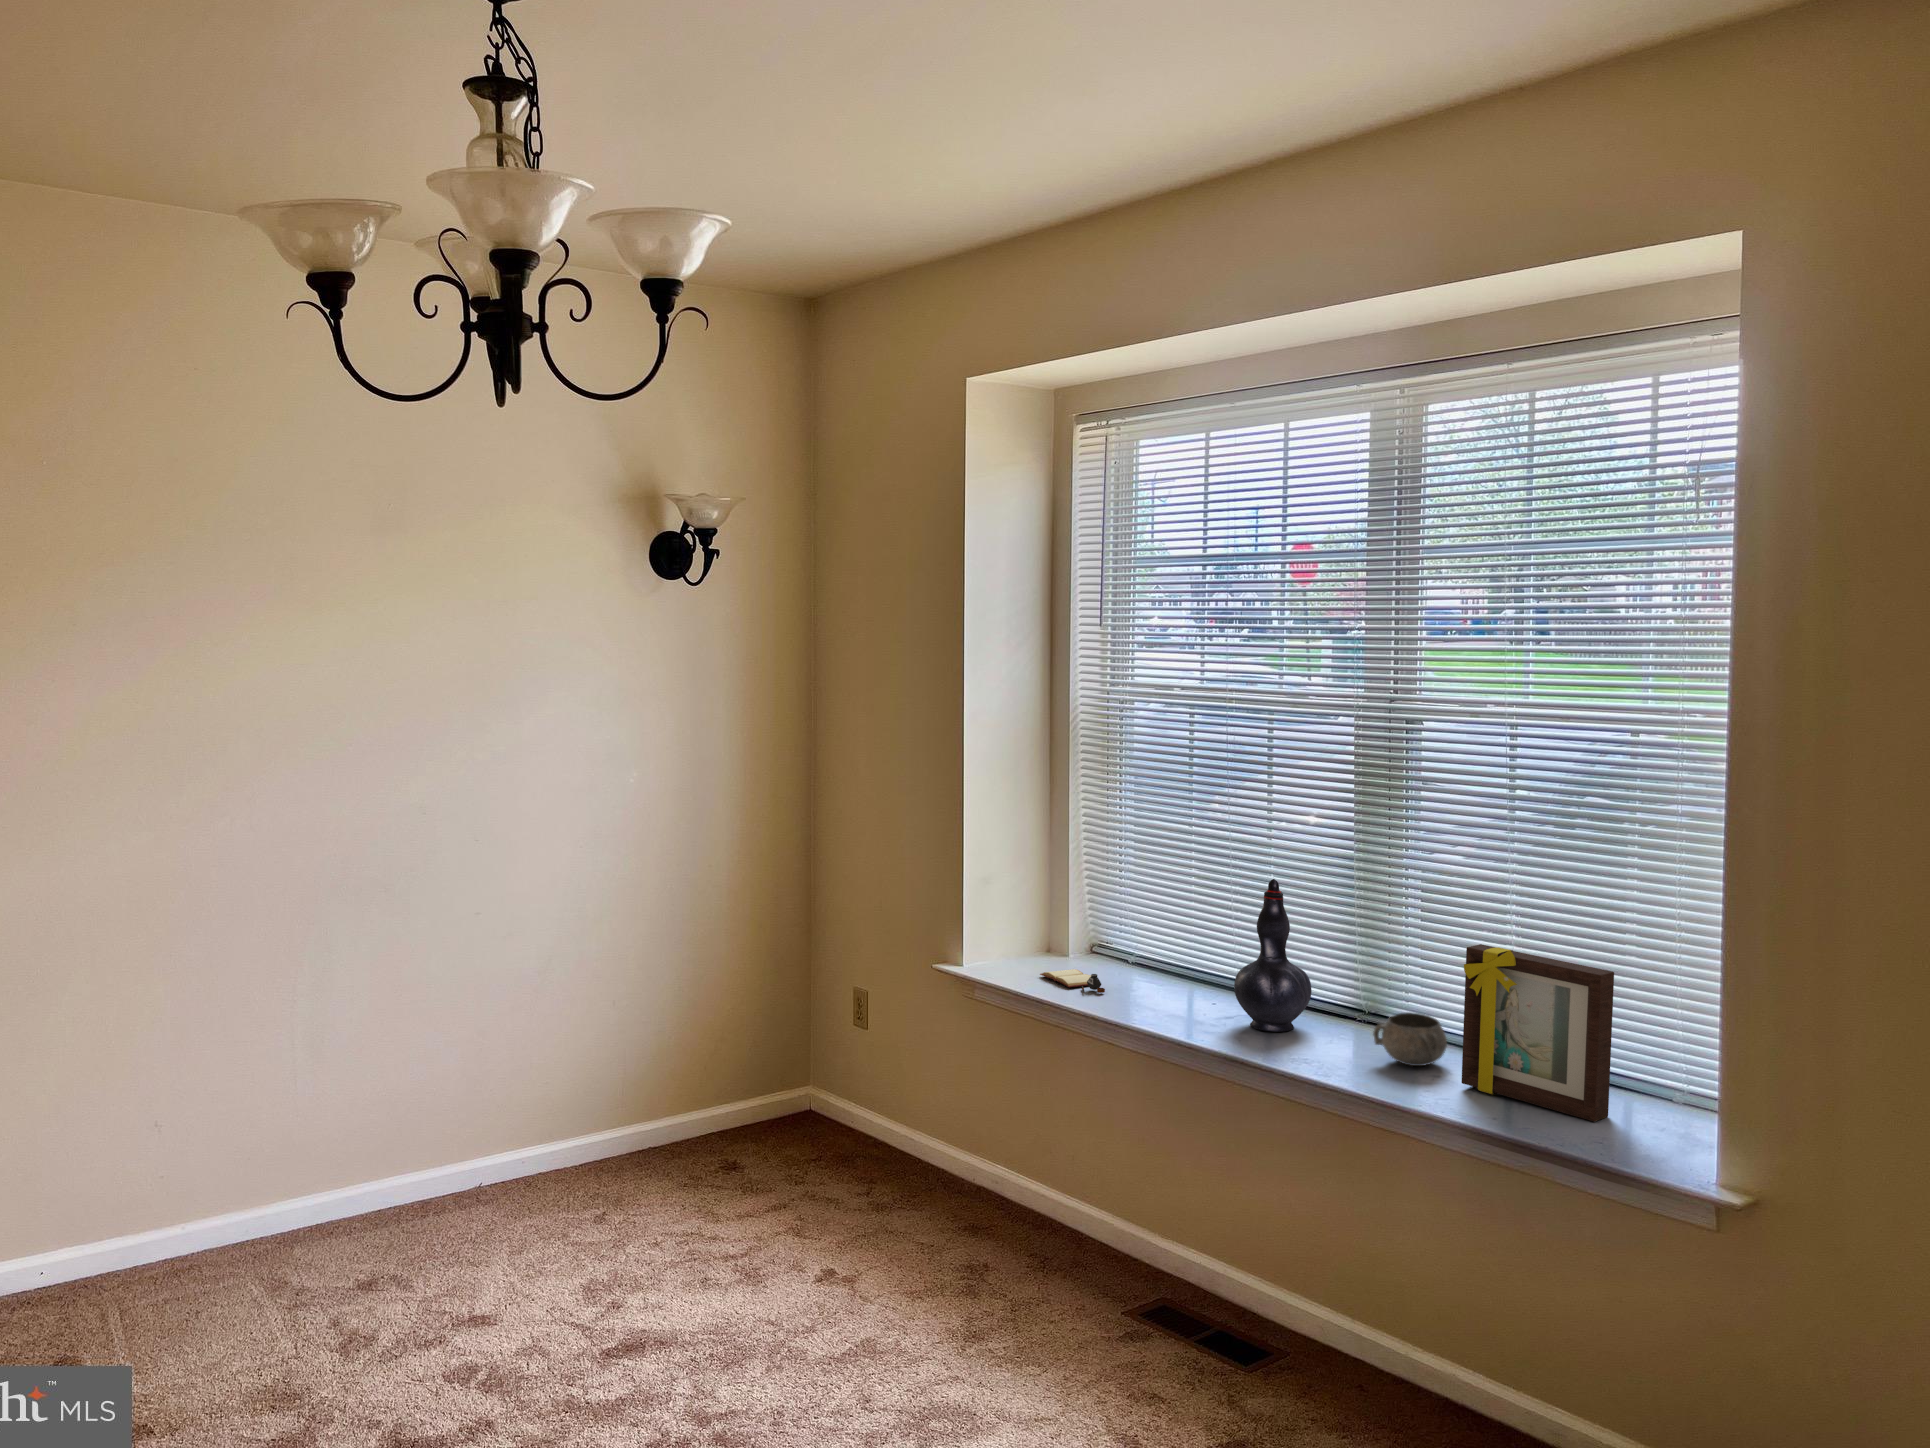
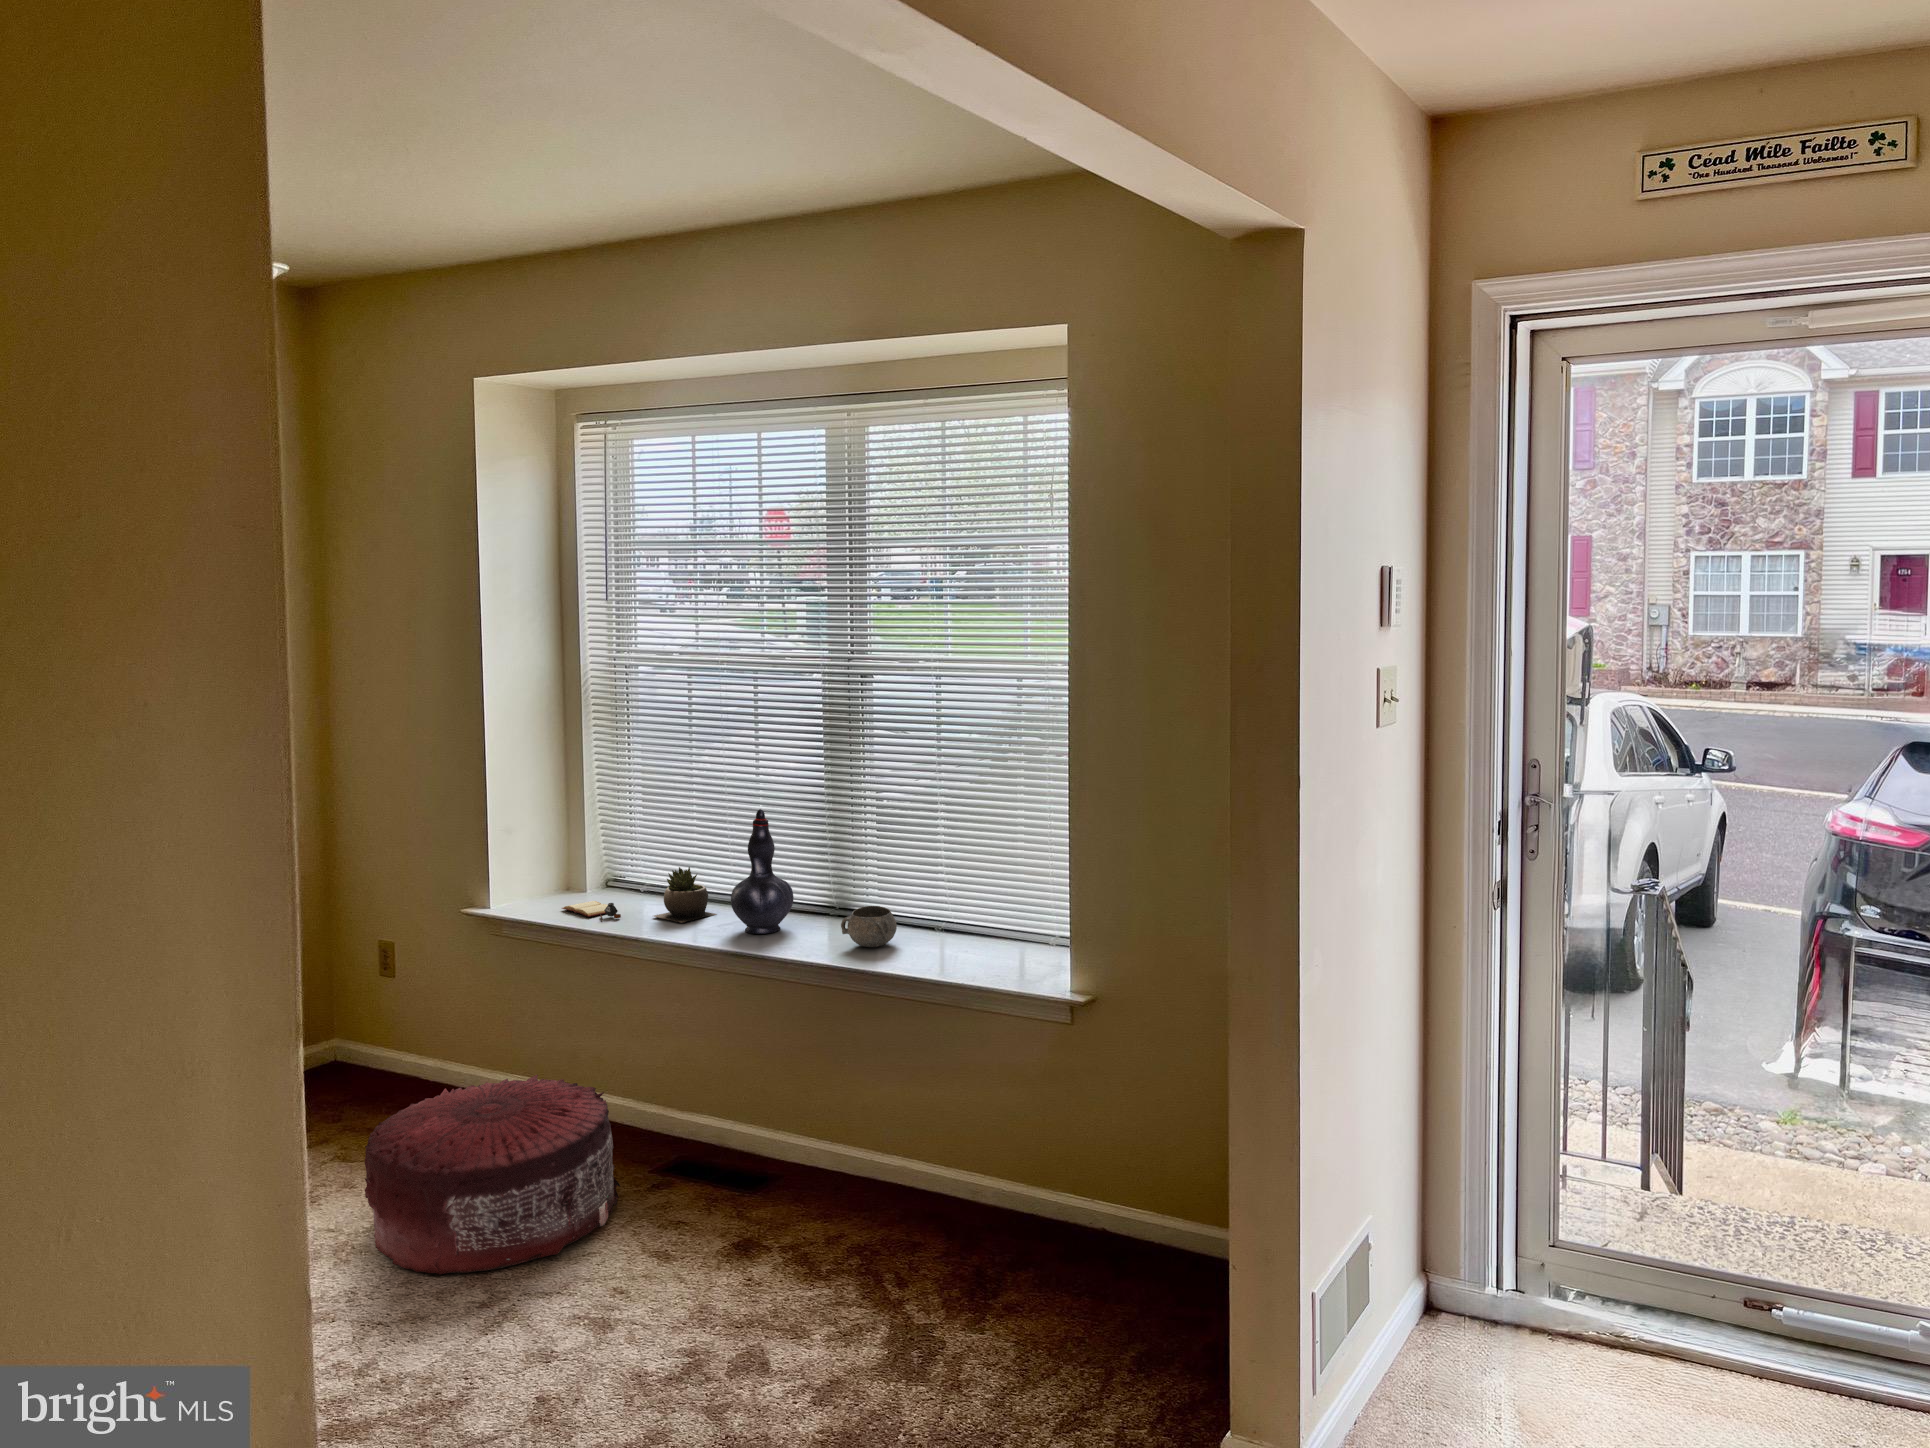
succulent plant: none [1140,939,1217,1006] -> present [654,867,716,923]
picture frame: present [1461,944,1614,1122] -> none [905,847,1010,971]
pouf: none [819,1165,1094,1392] -> present [365,1075,620,1275]

